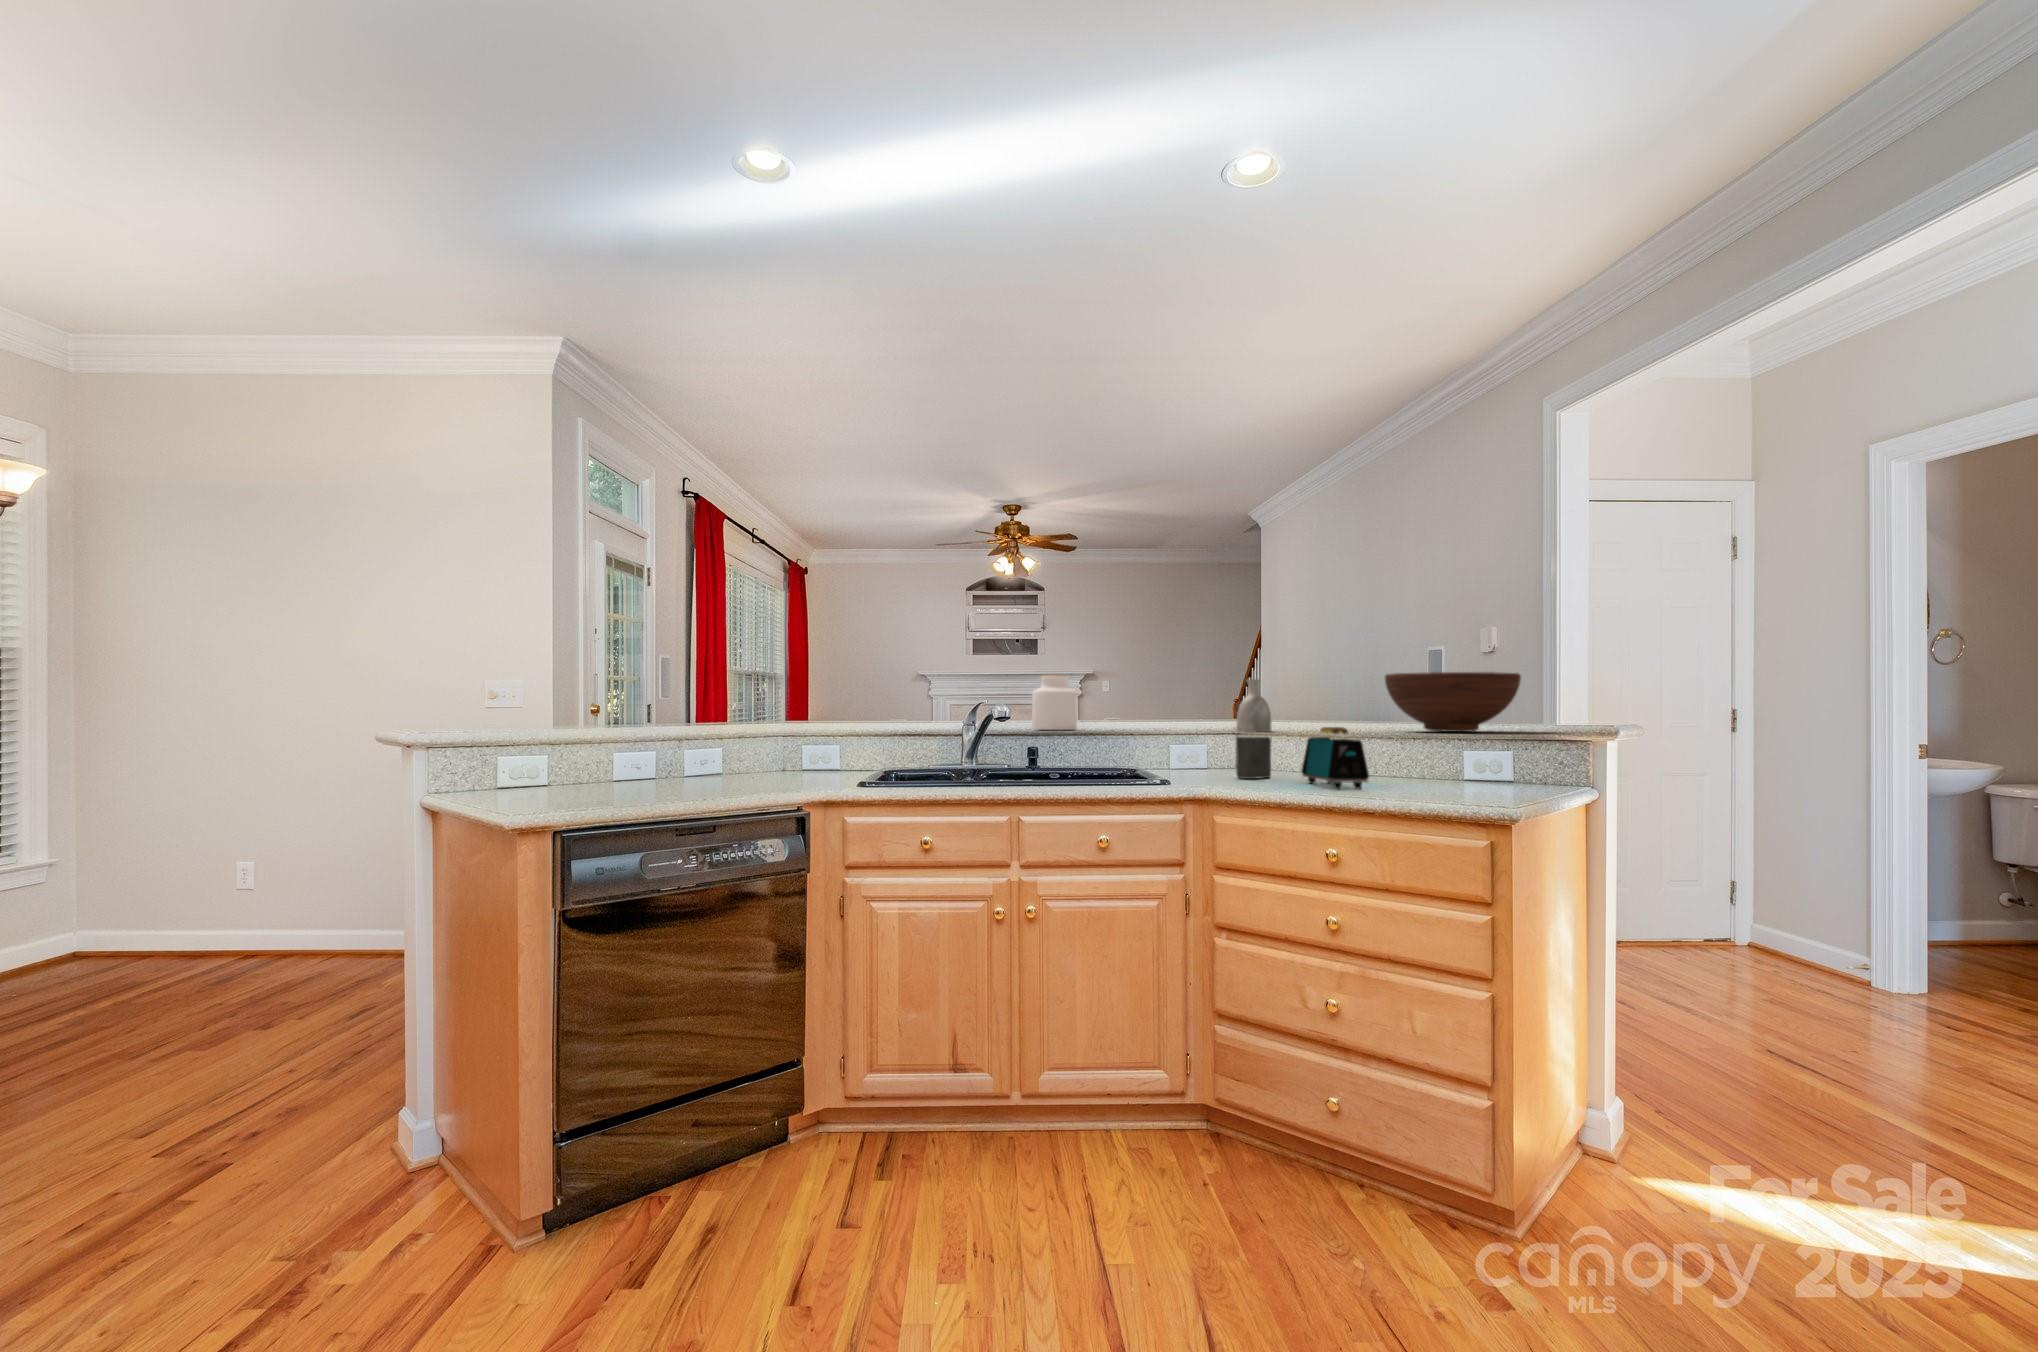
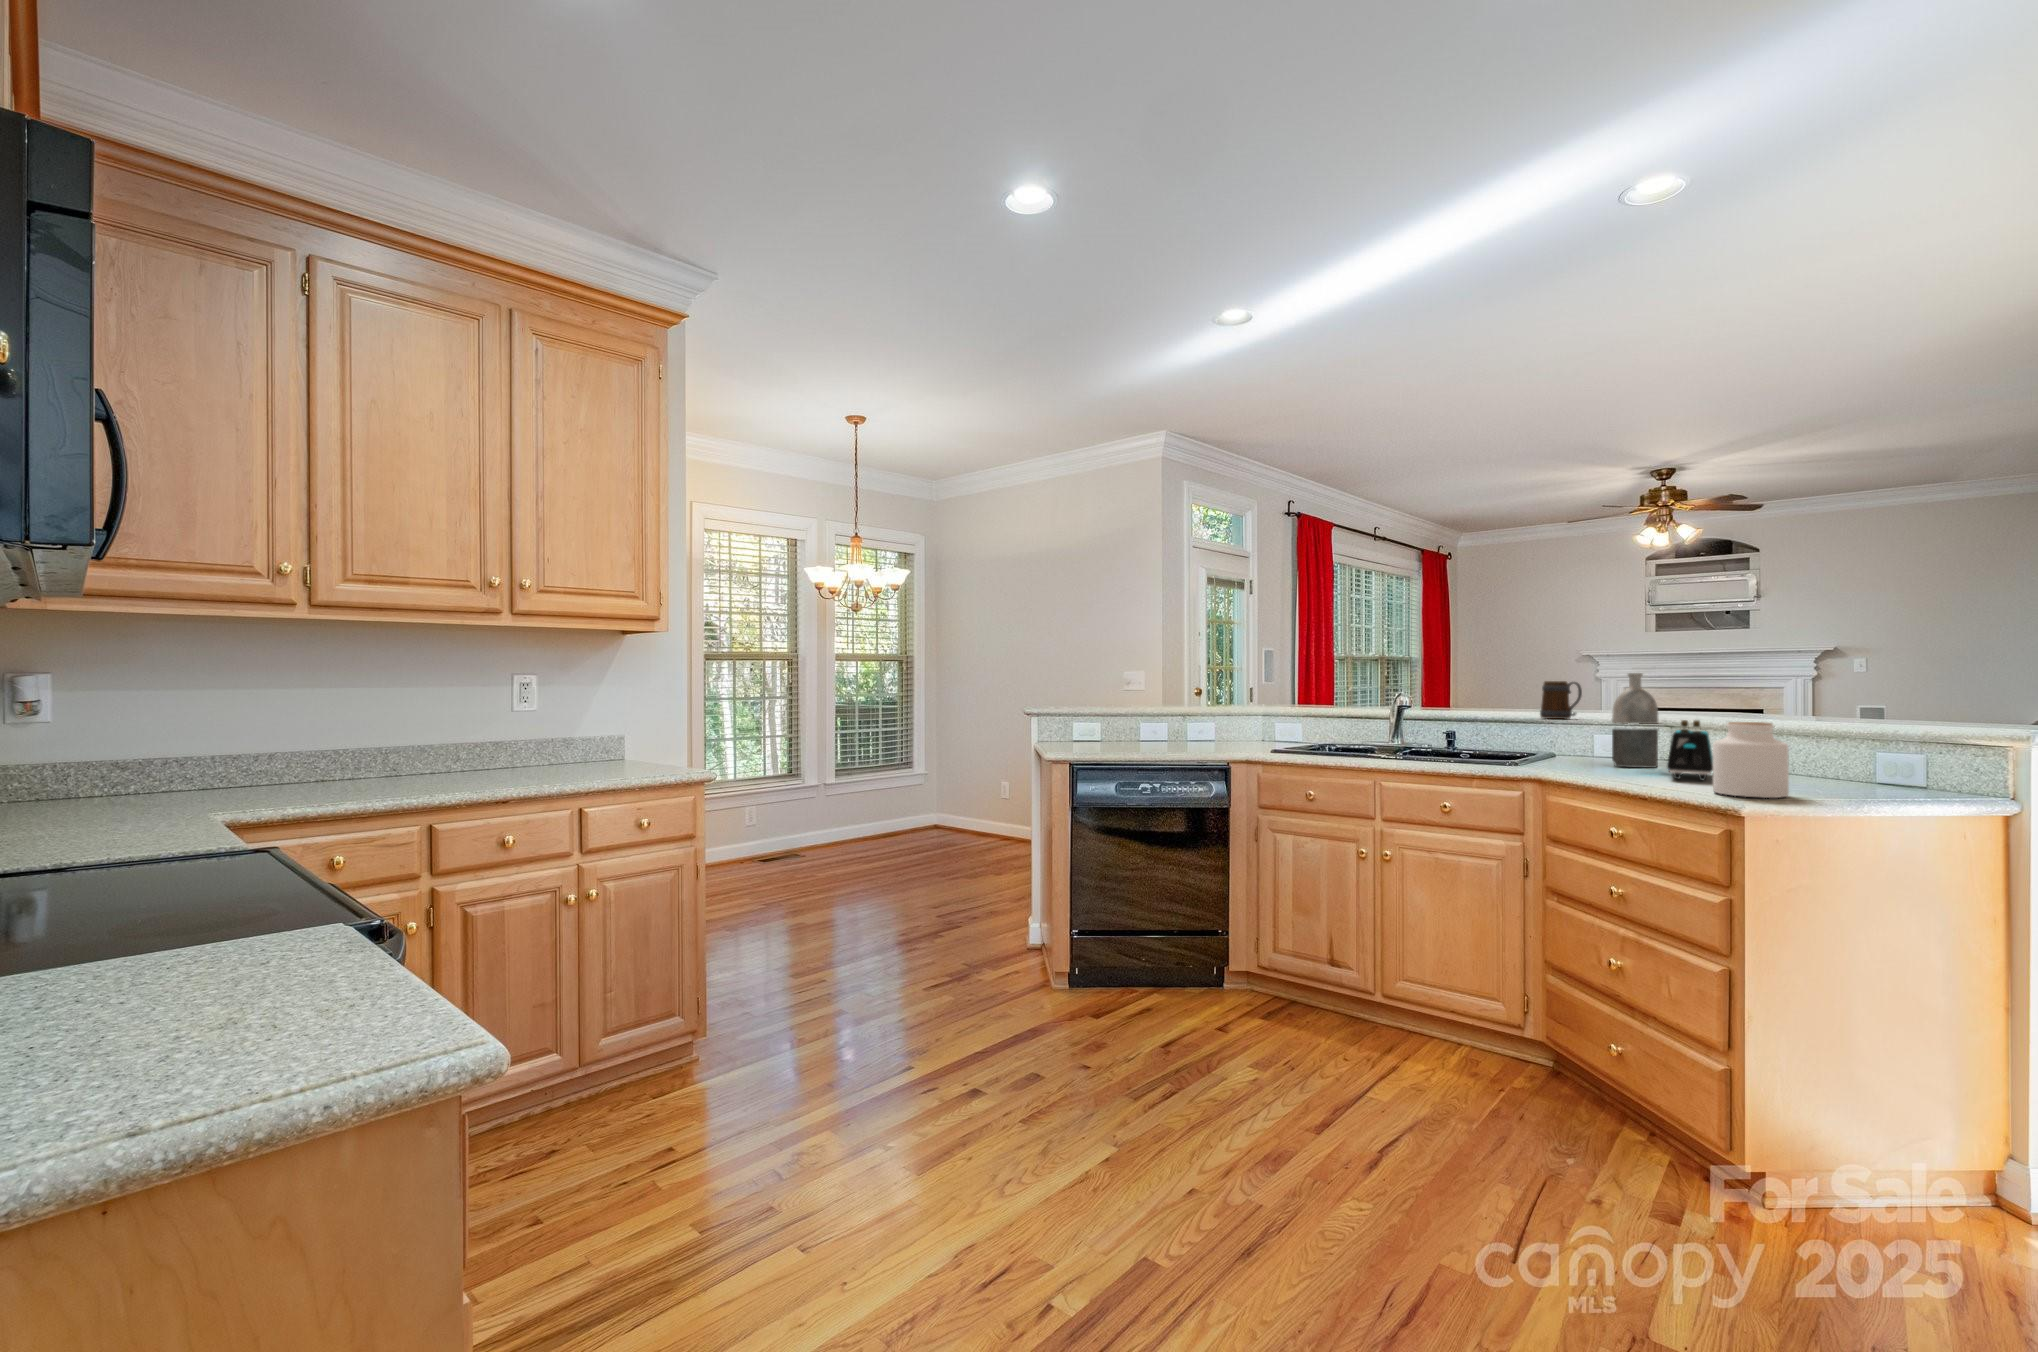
fruit bowl: present [1385,672,1521,732] -> none [1776,666,1956,729]
jar: present [1032,675,1077,730] -> present [1713,722,1789,798]
mug: none [1123,688,1157,730] -> present [1540,681,1582,719]

